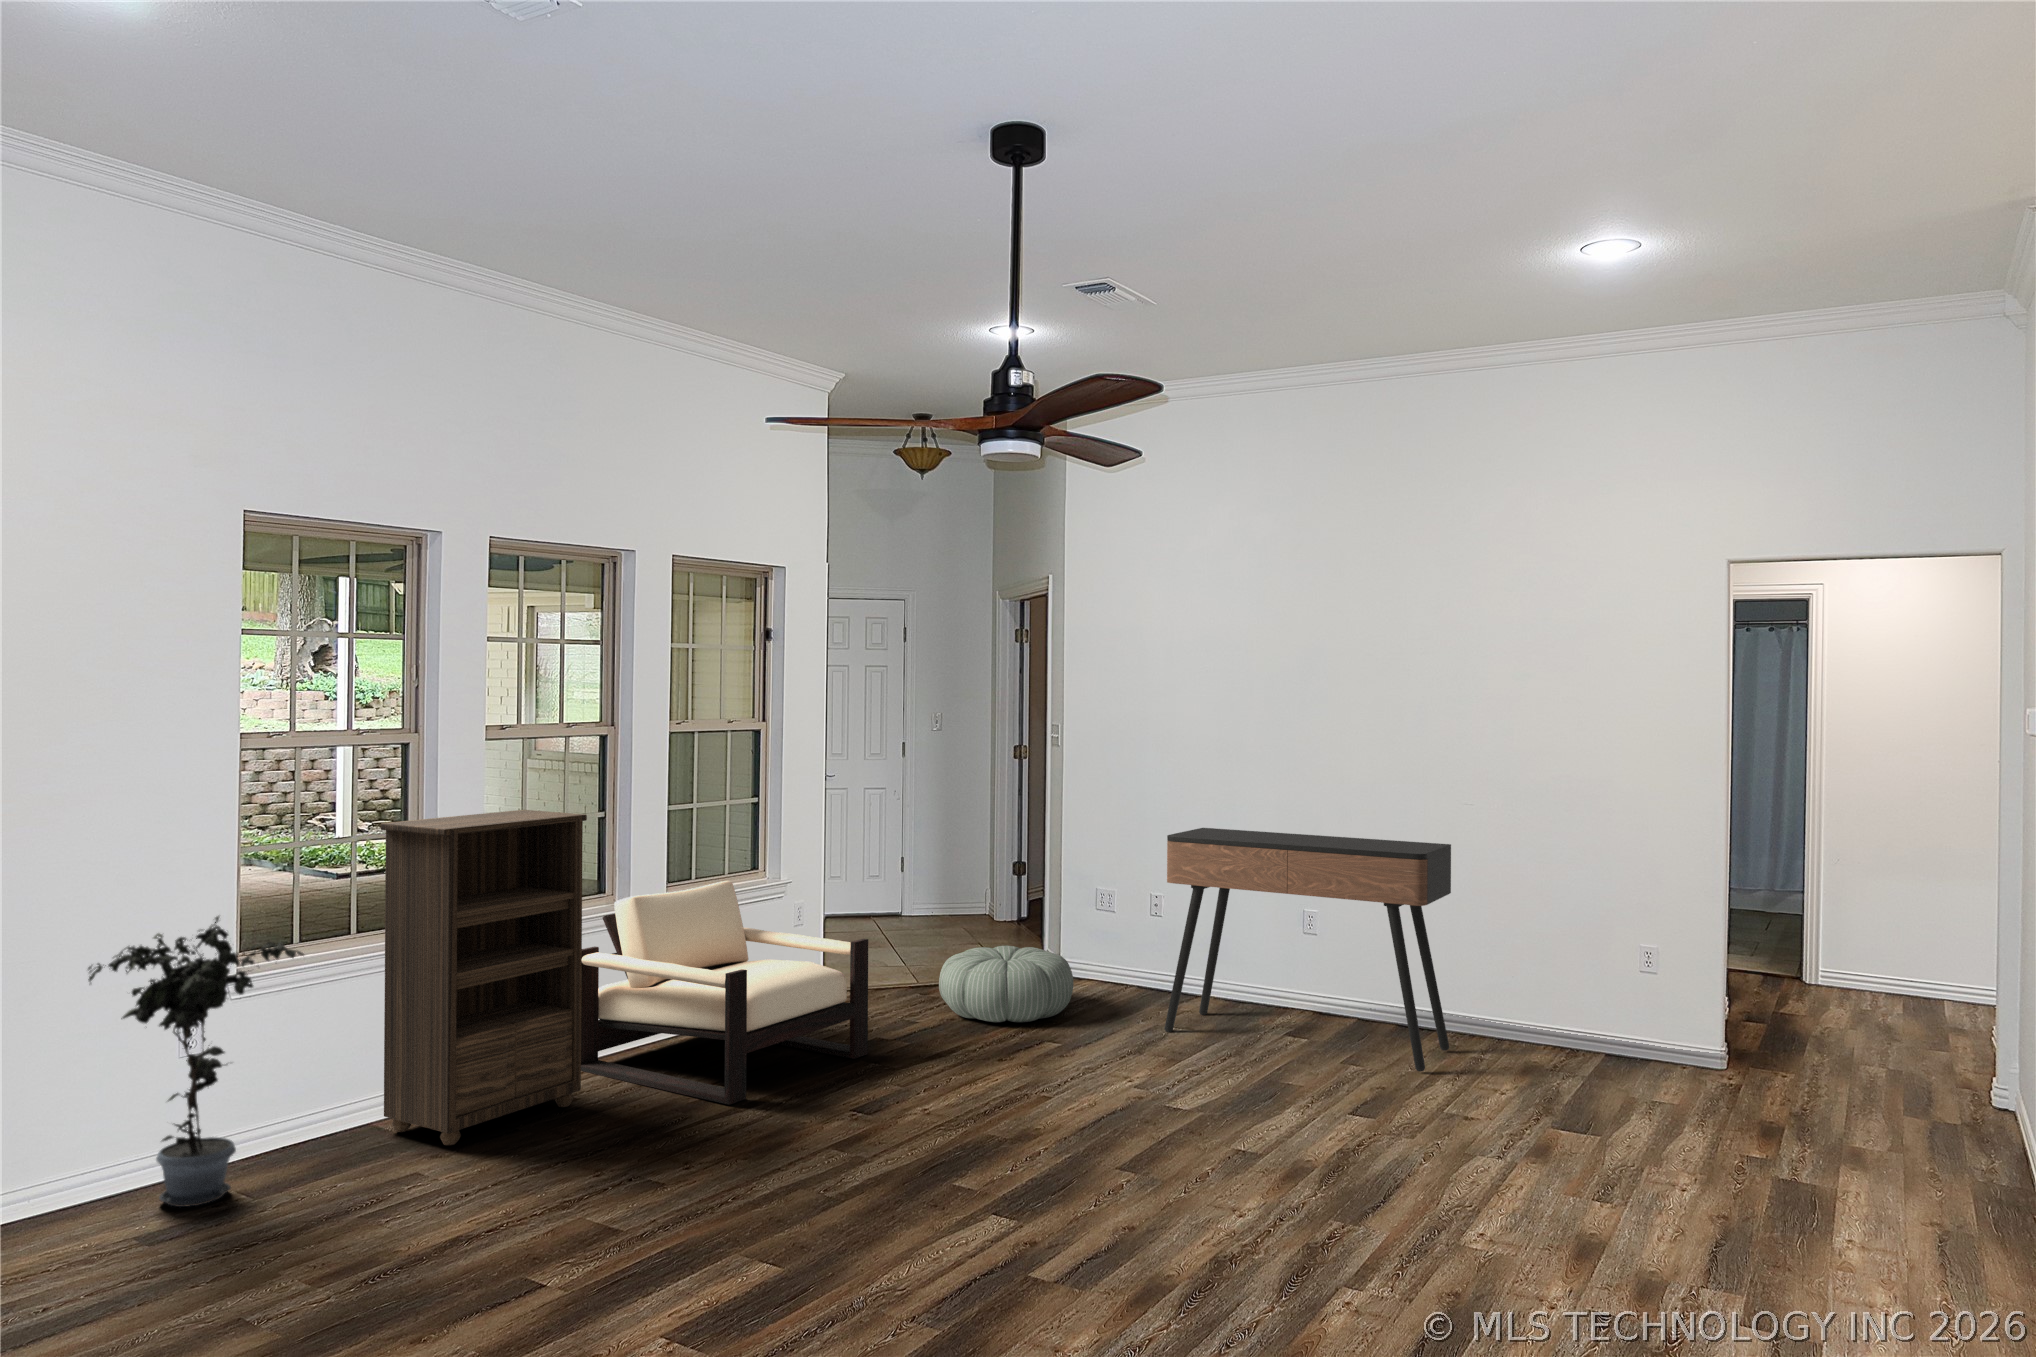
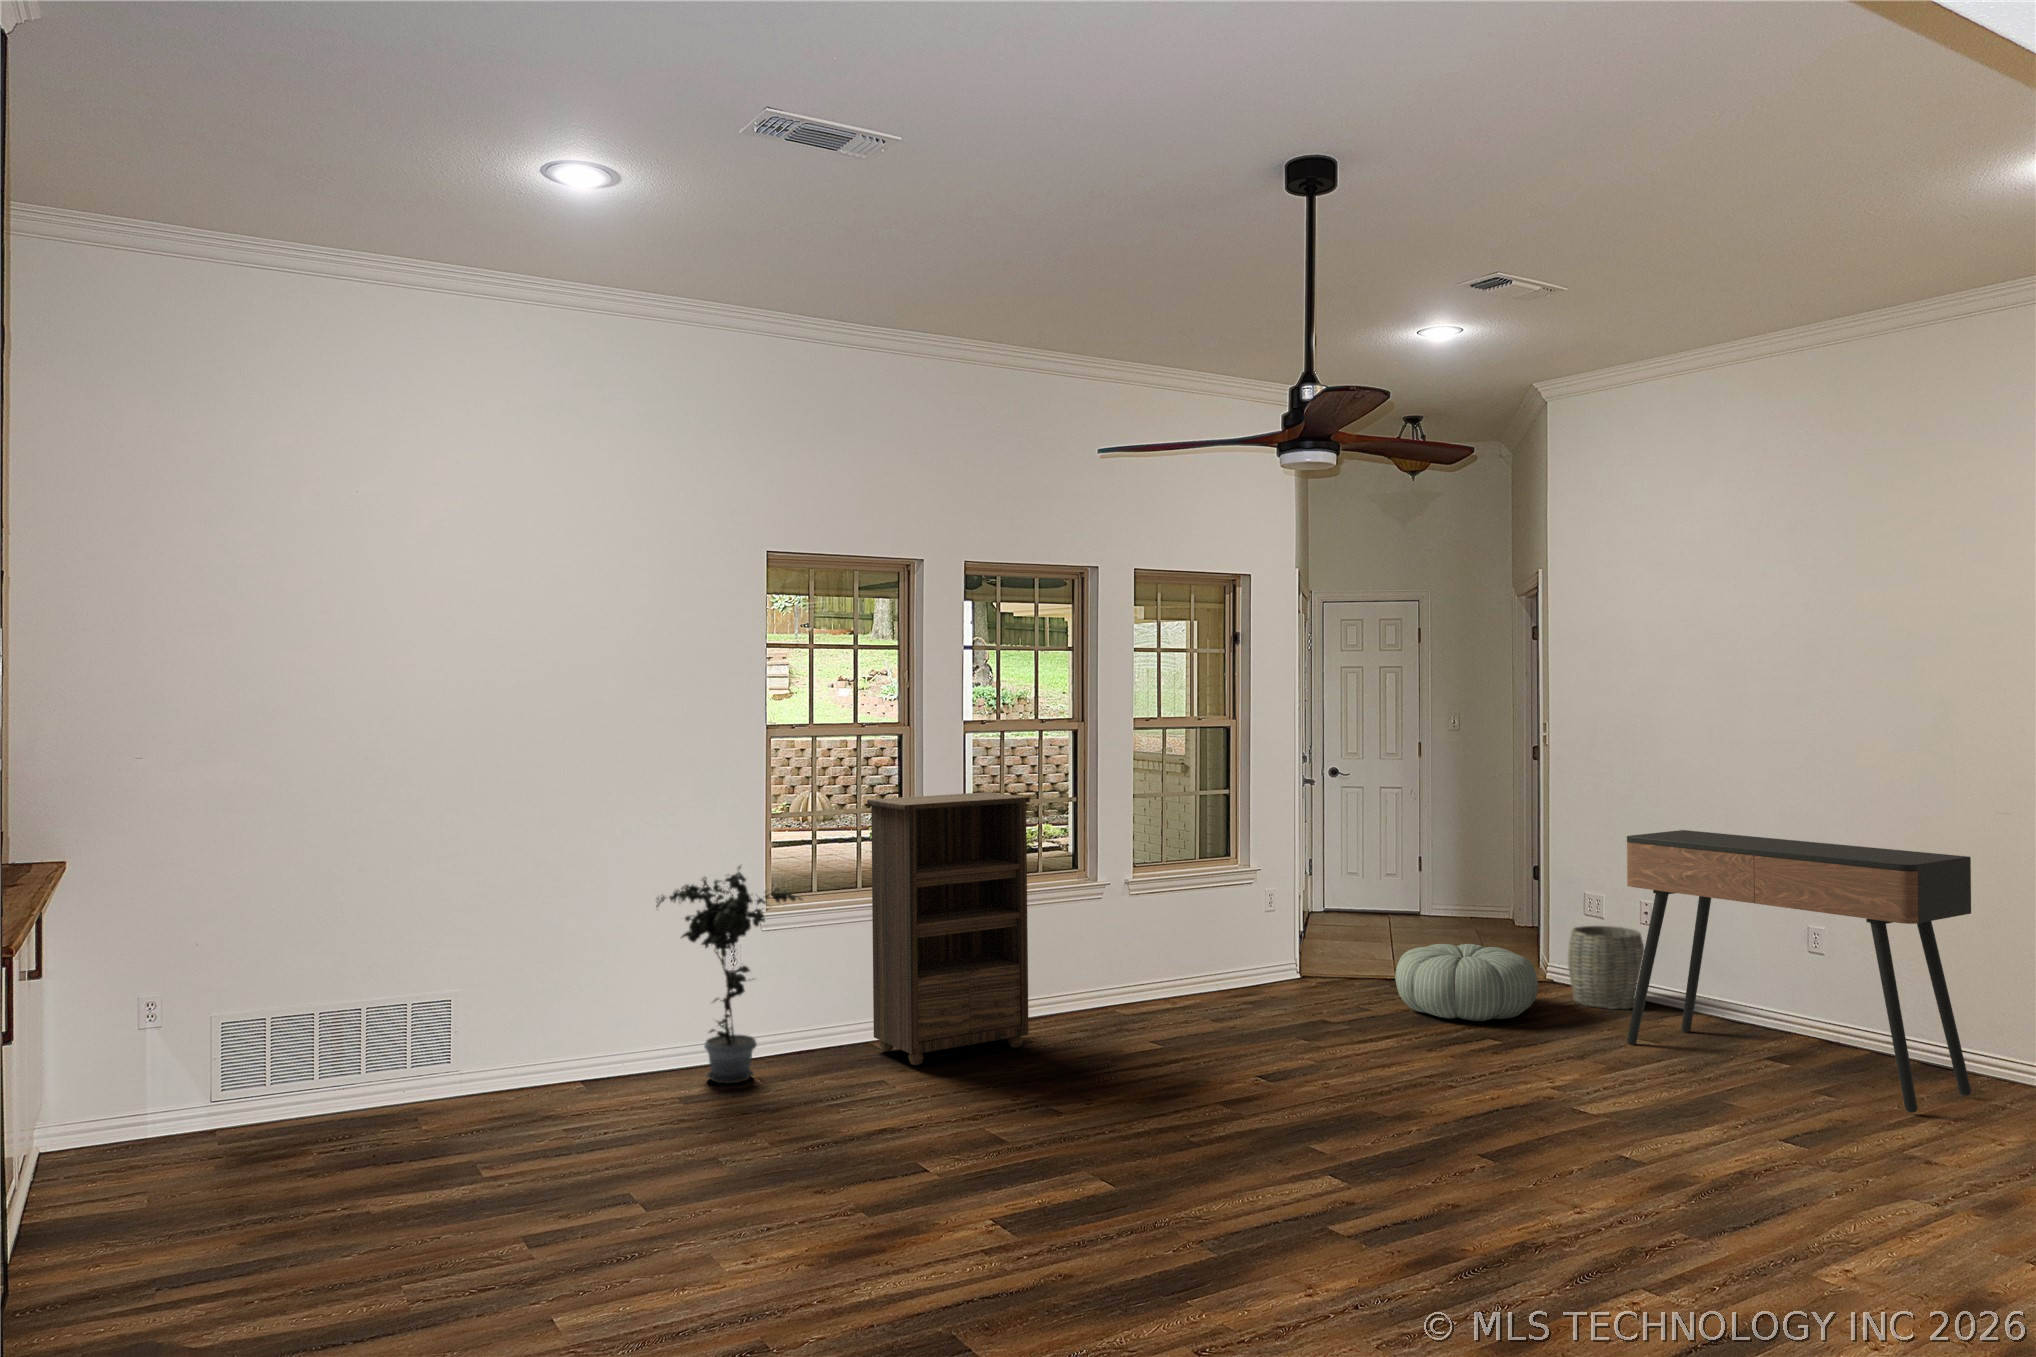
armchair: present [581,881,868,1105] -> none [1040,863,1300,1061]
woven basket: none [1088,919,1155,998] -> present [1568,926,1644,1009]

